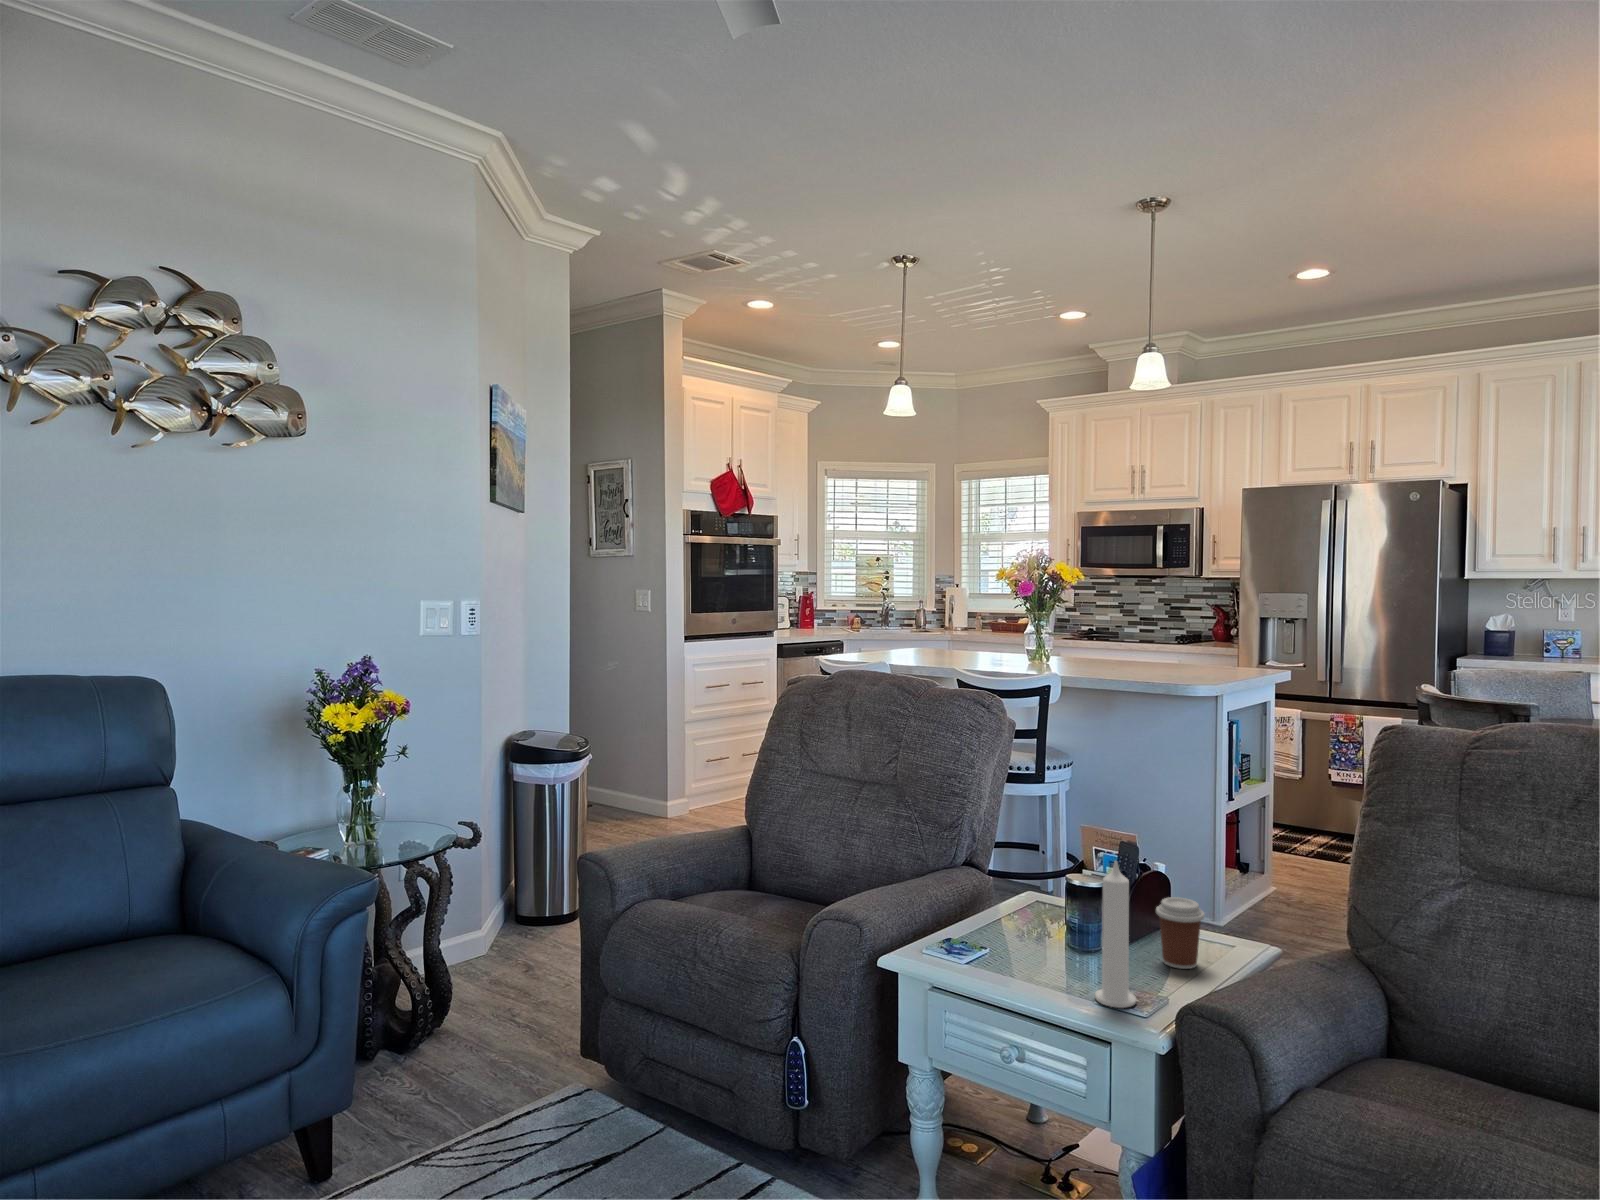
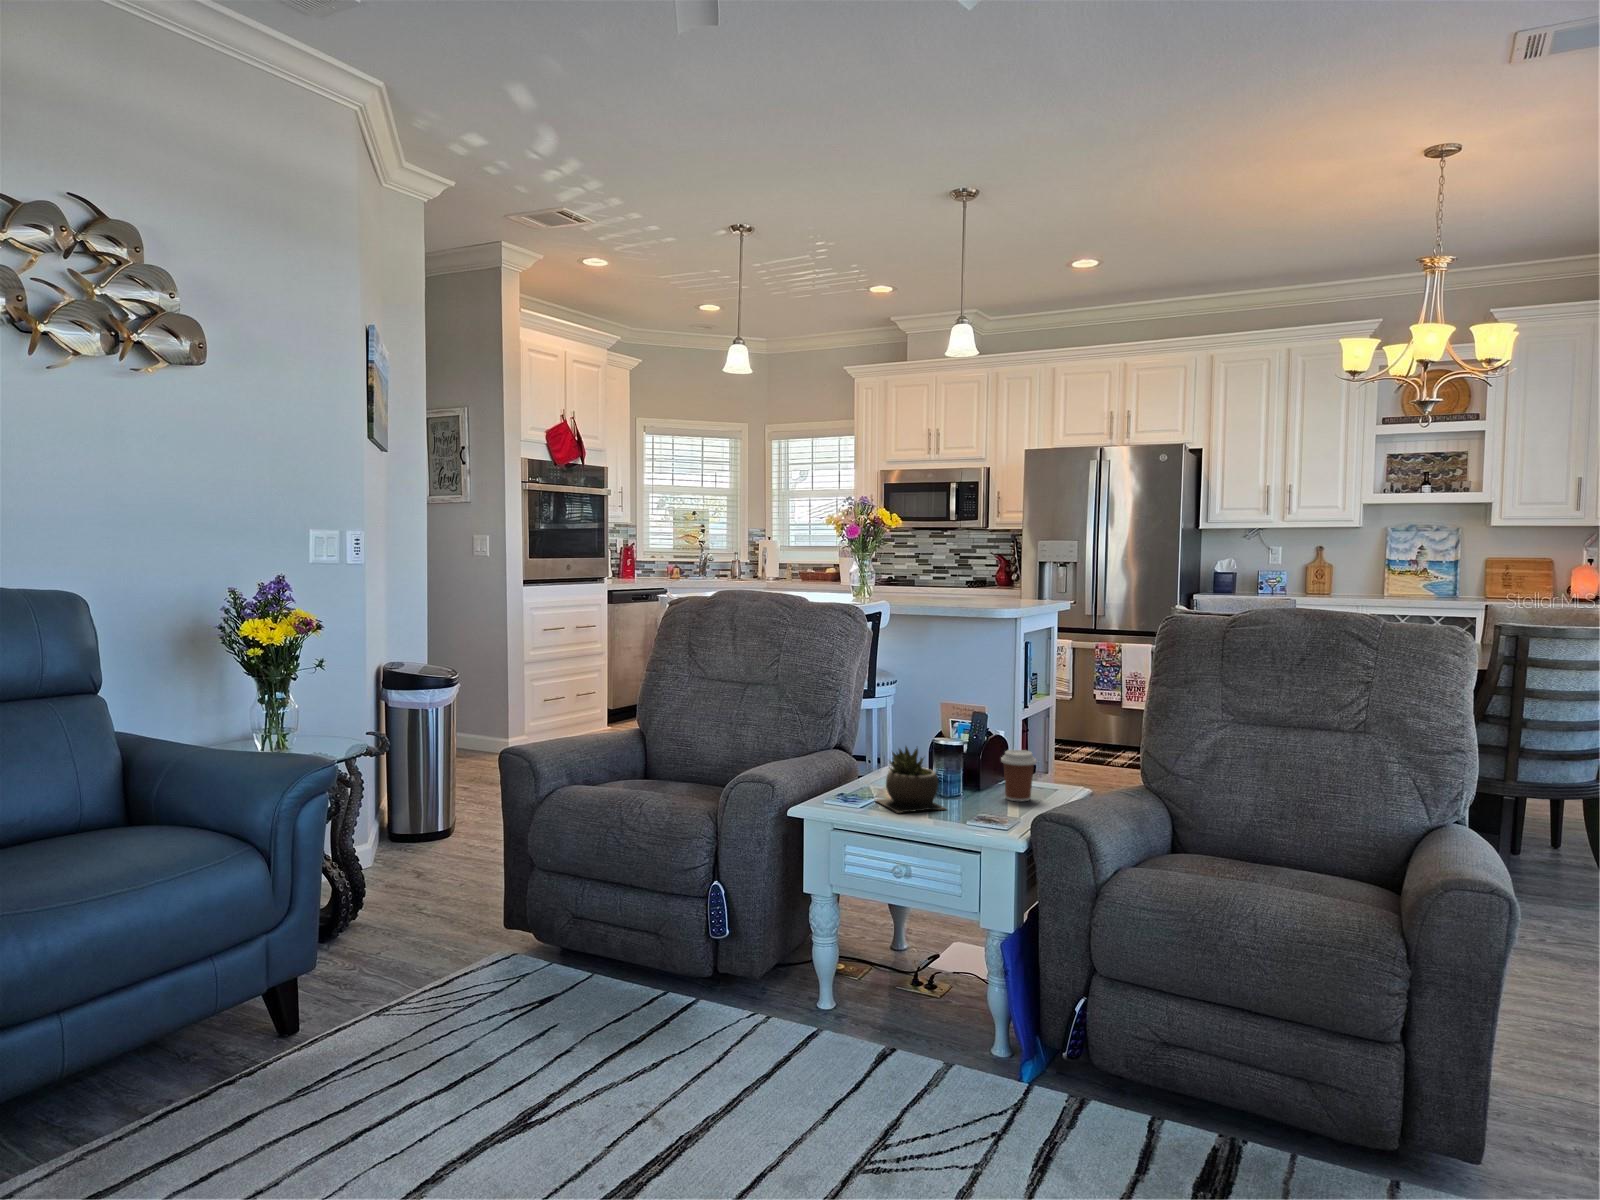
candle: present [1095,861,1136,1008] -> none [964,714,994,823]
succulent plant: none [987,888,1078,979] -> present [876,747,945,813]

